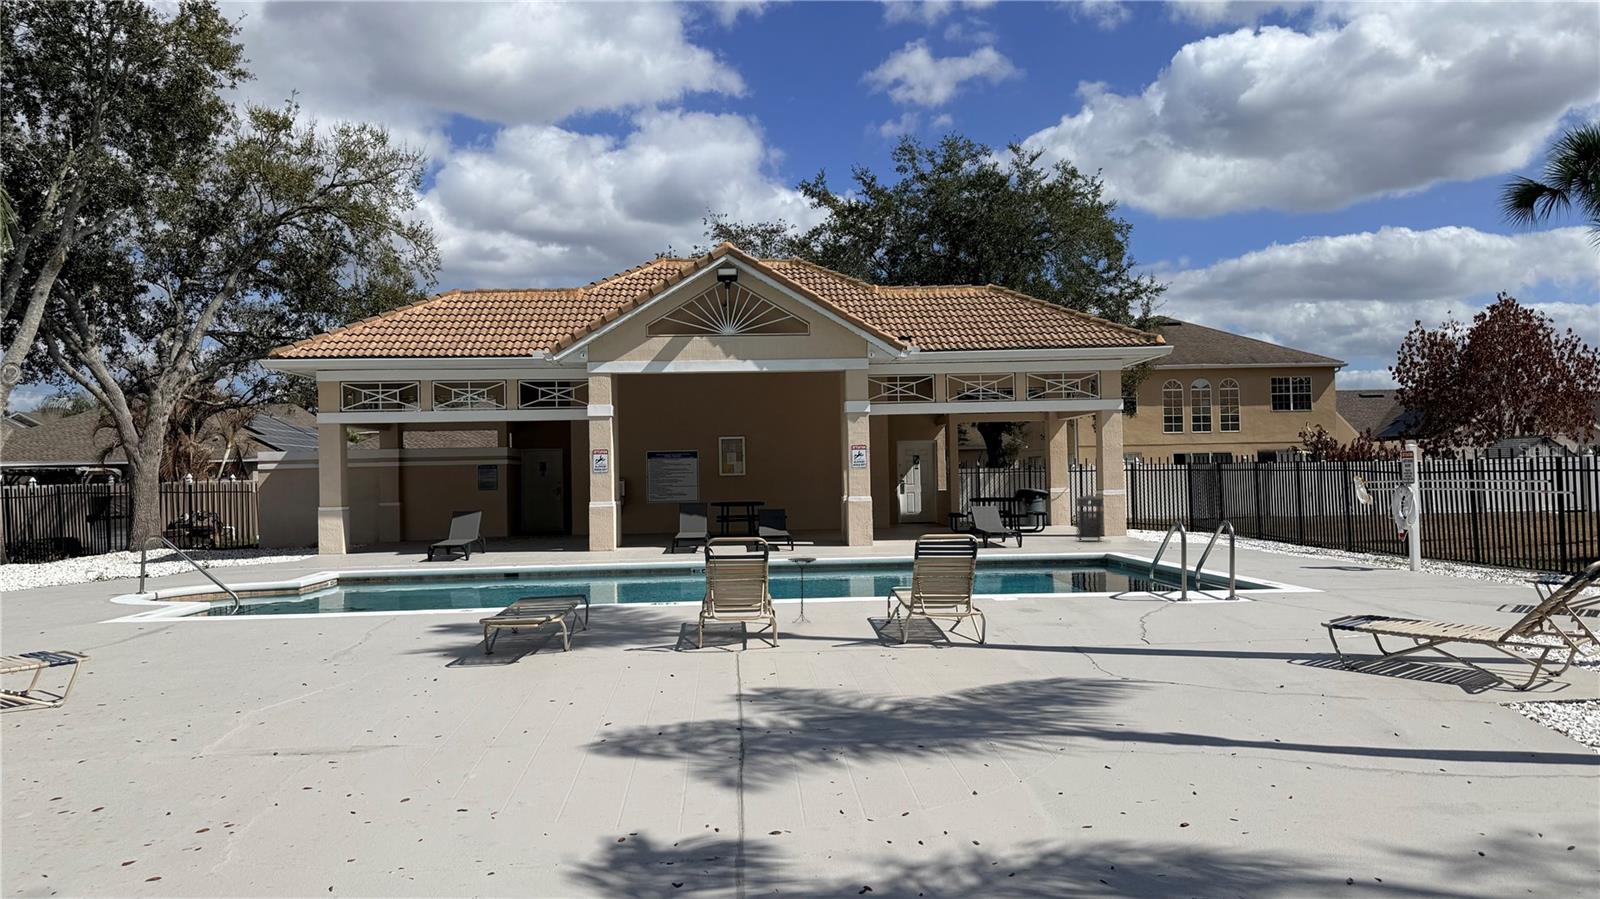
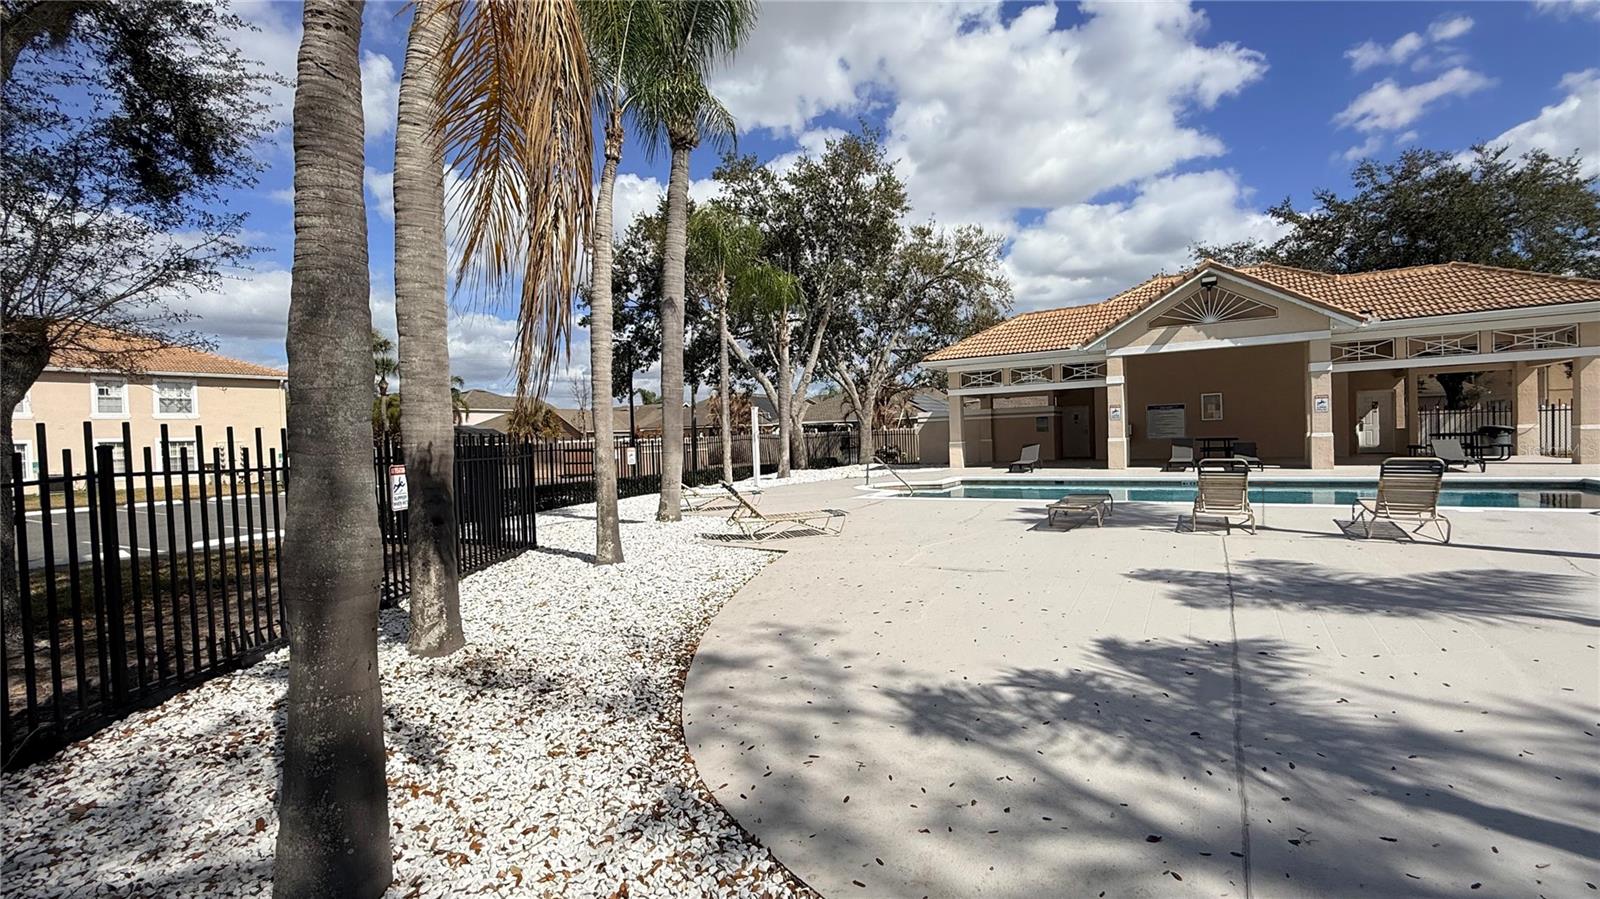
trash can: present [1076,495,1104,541] -> none [1545,428,1579,468]

